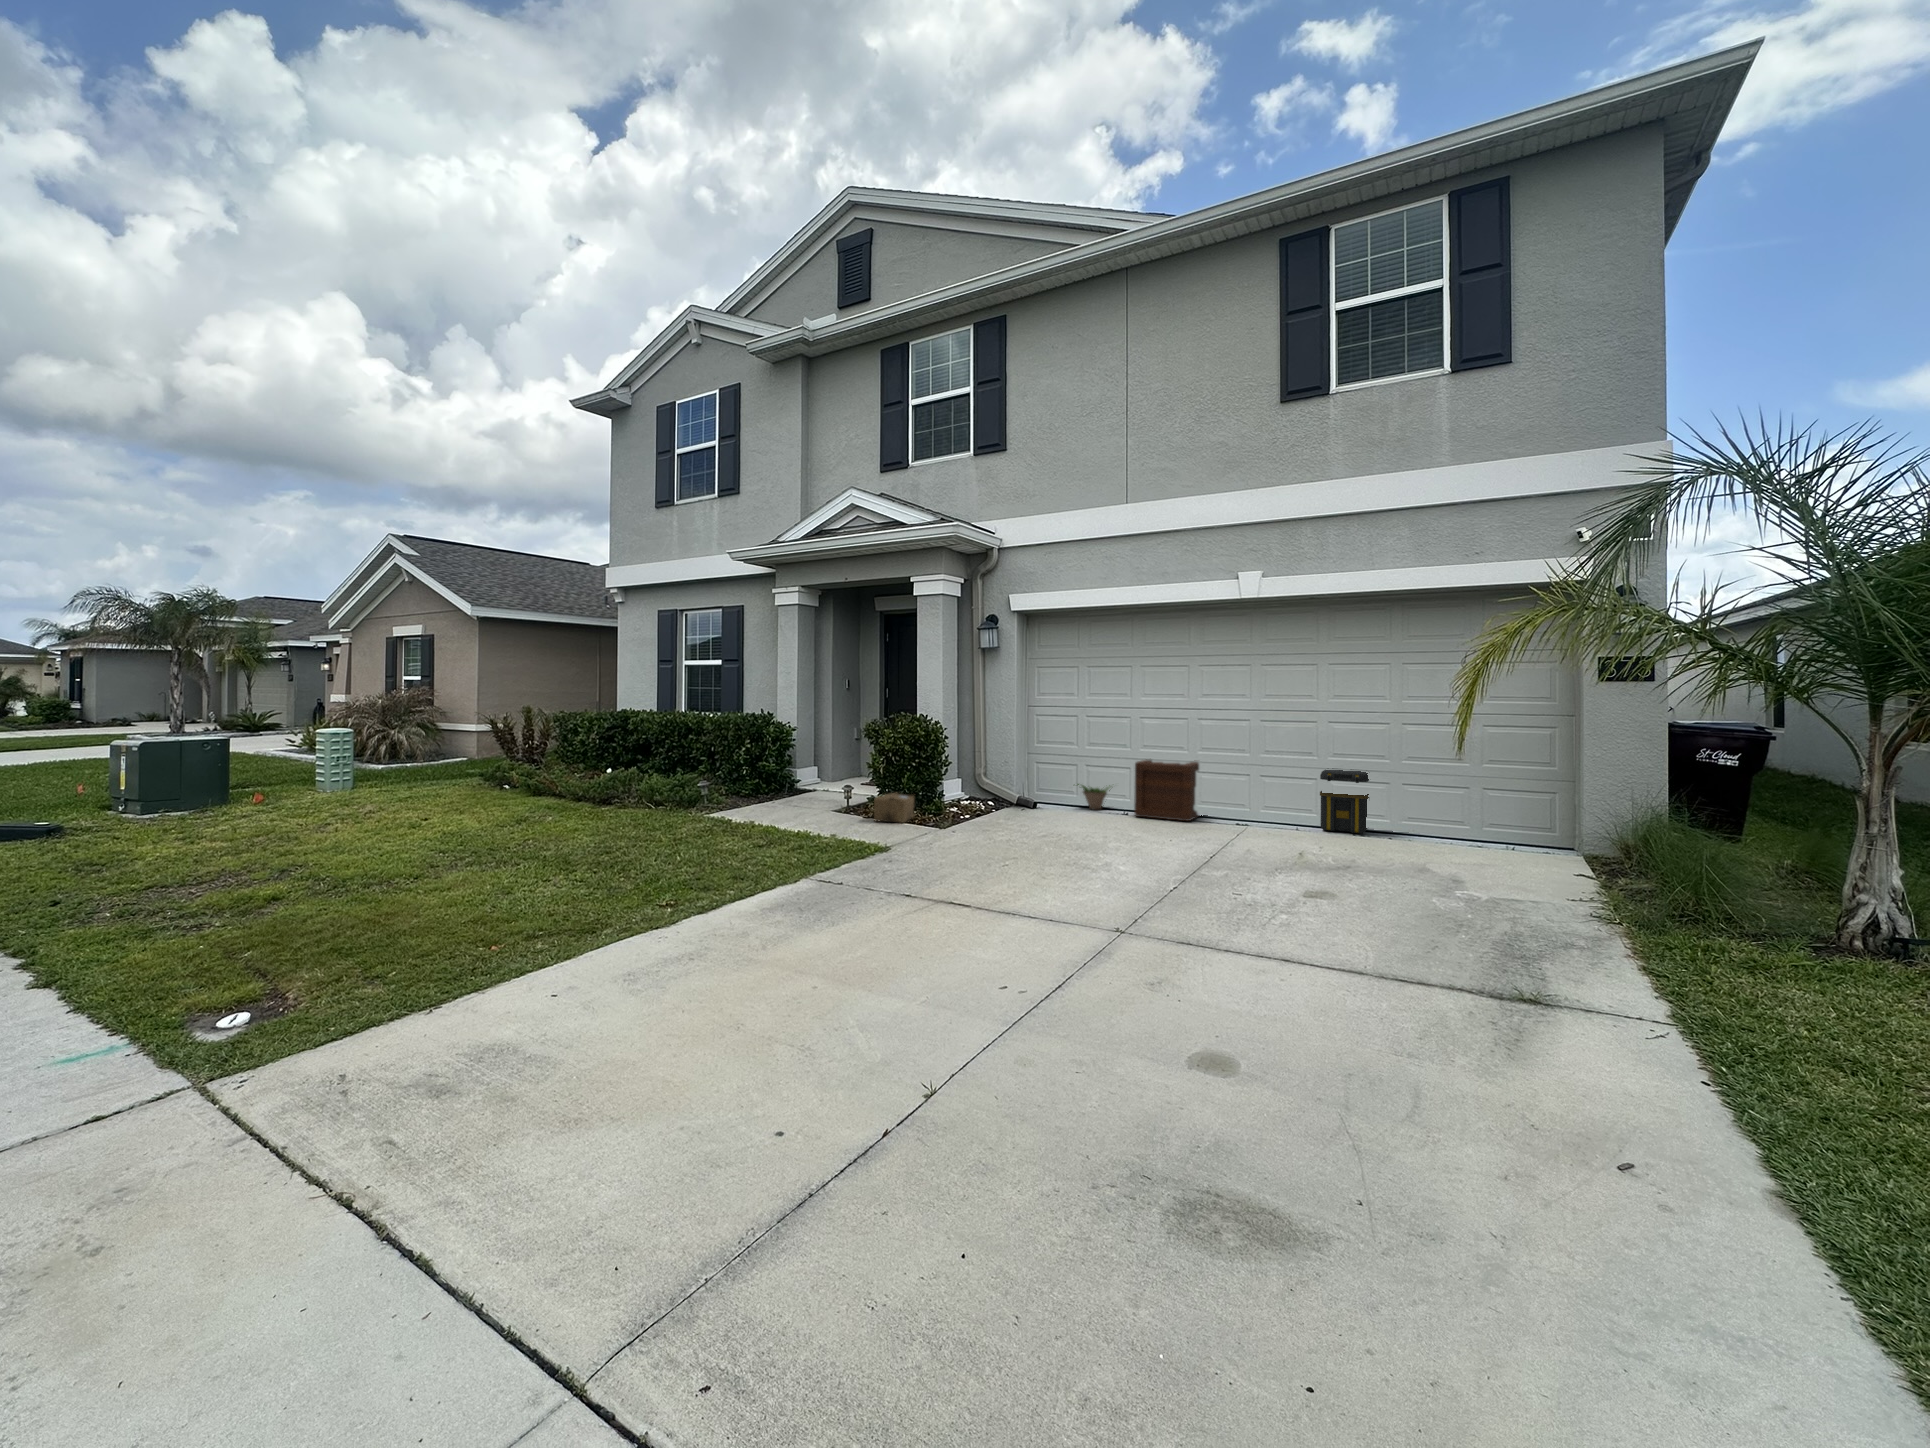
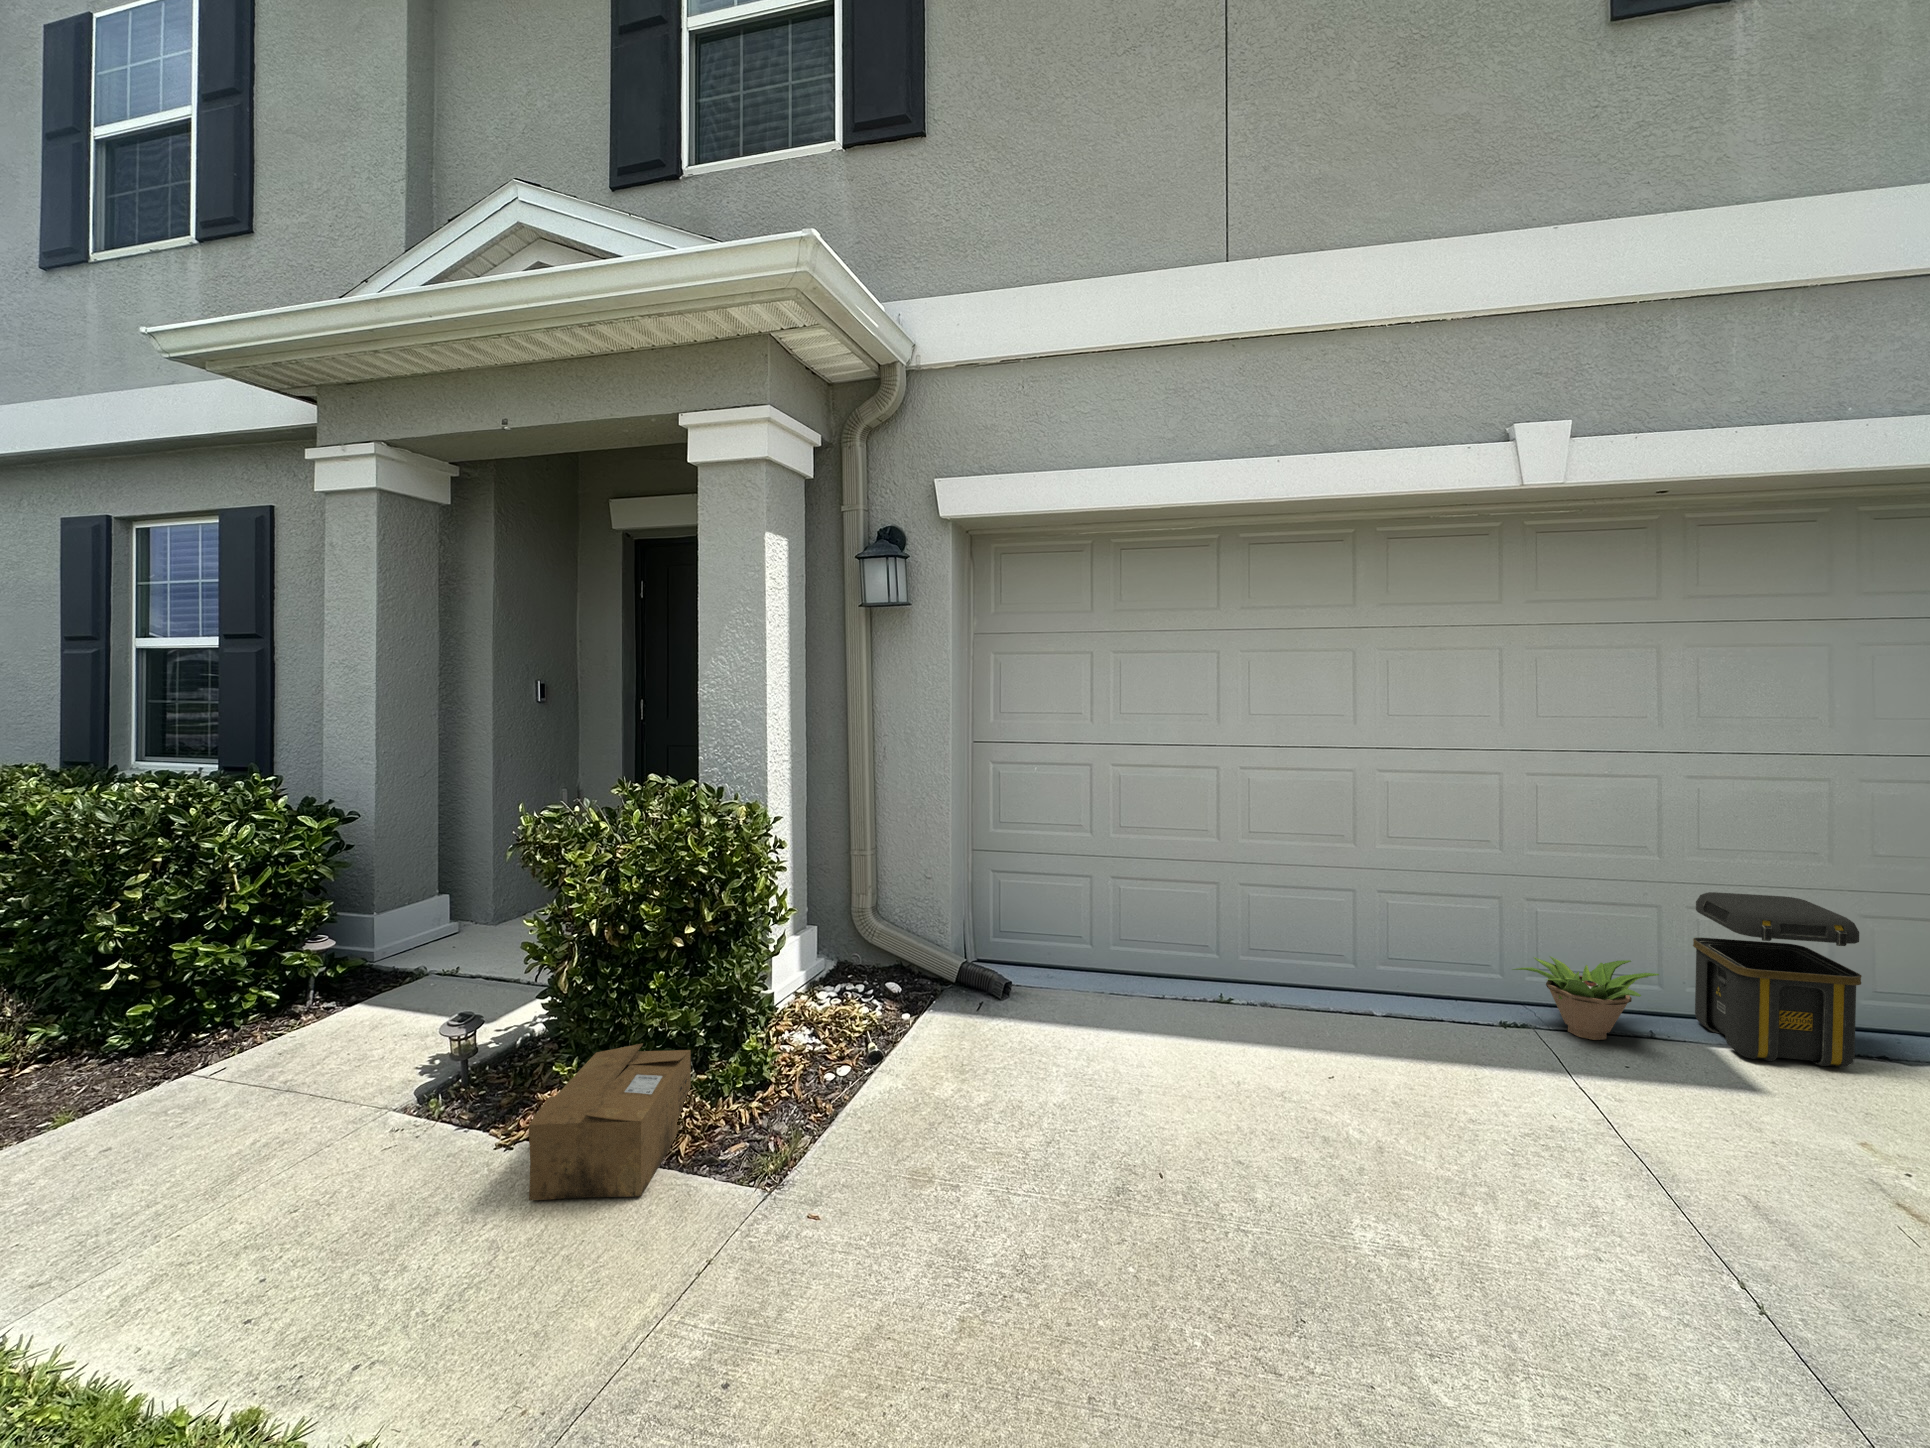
wooden crate: present [1134,760,1199,821] -> none [1272,867,1429,1047]
decorative plant: present [1077,784,1110,809] -> present [1512,956,1659,1040]

